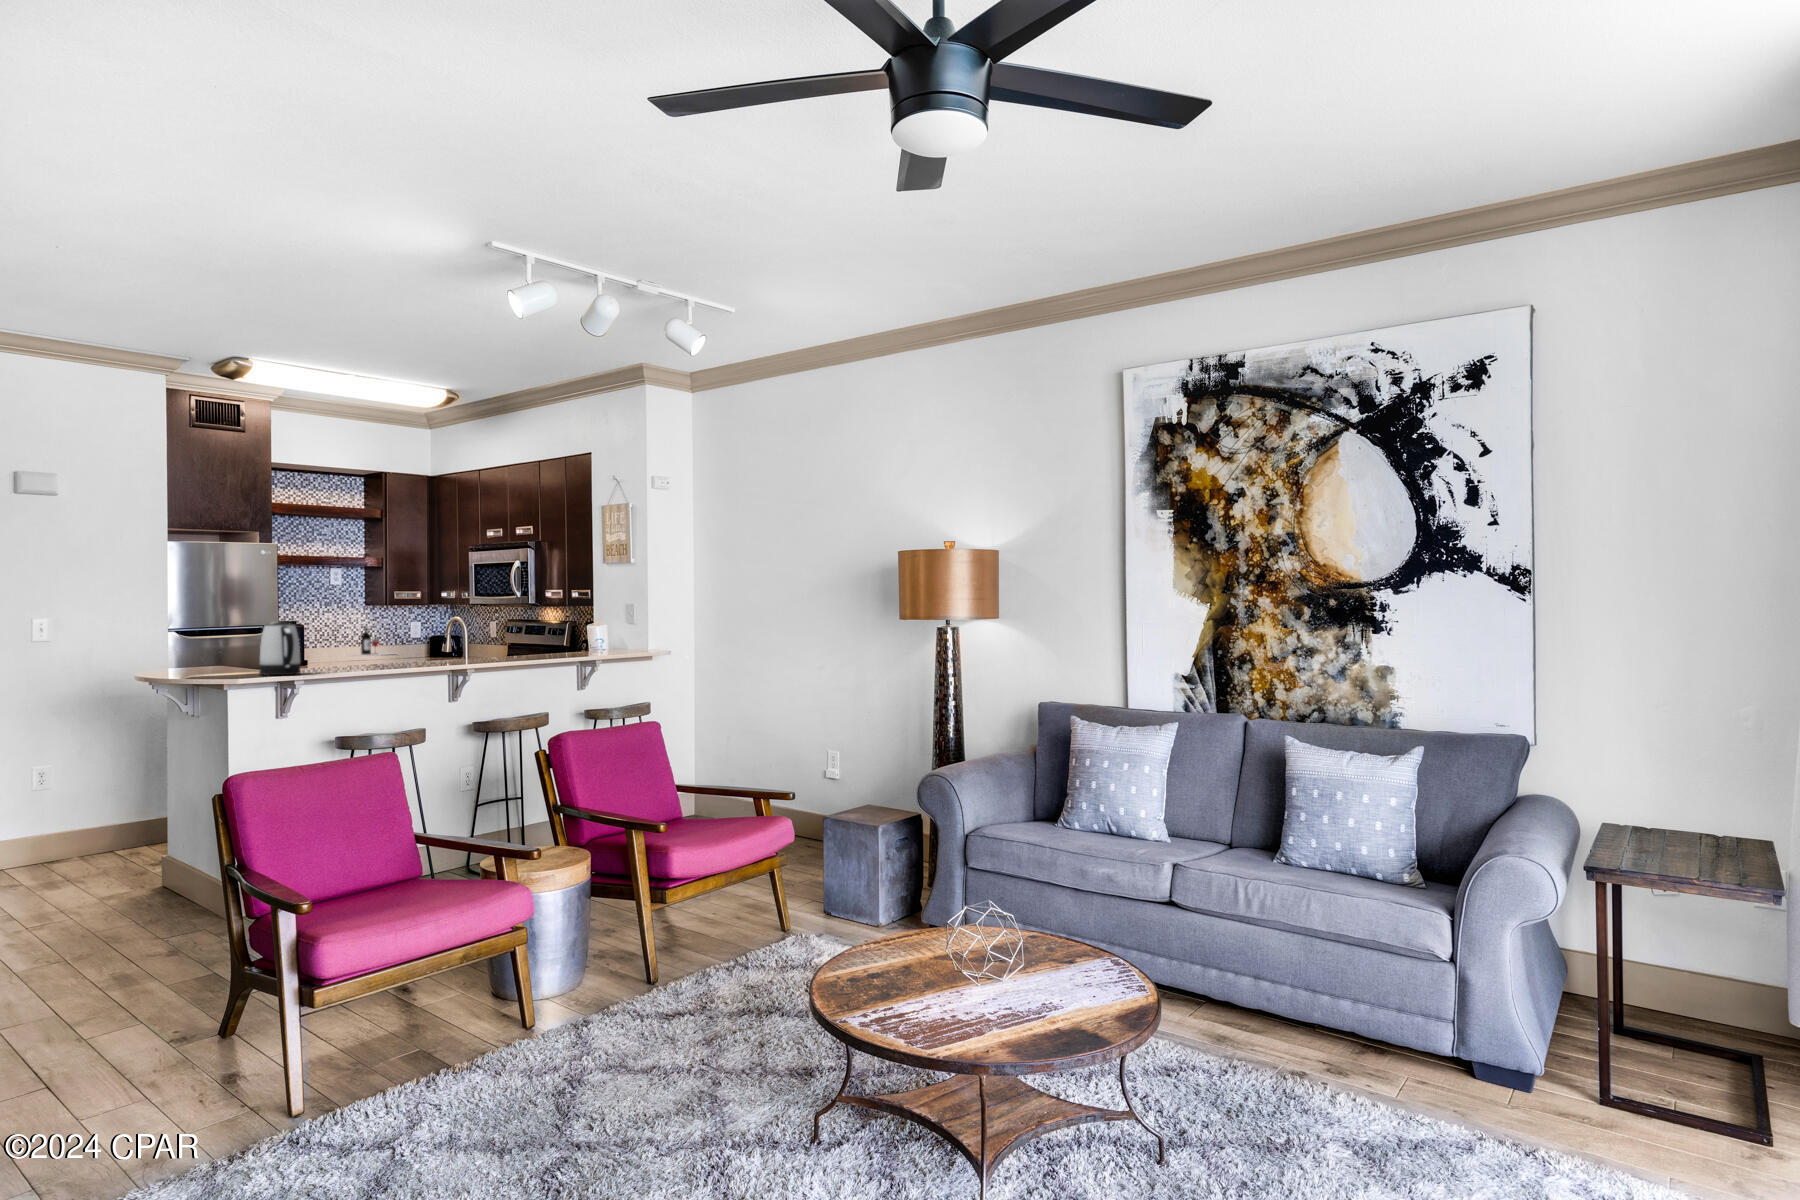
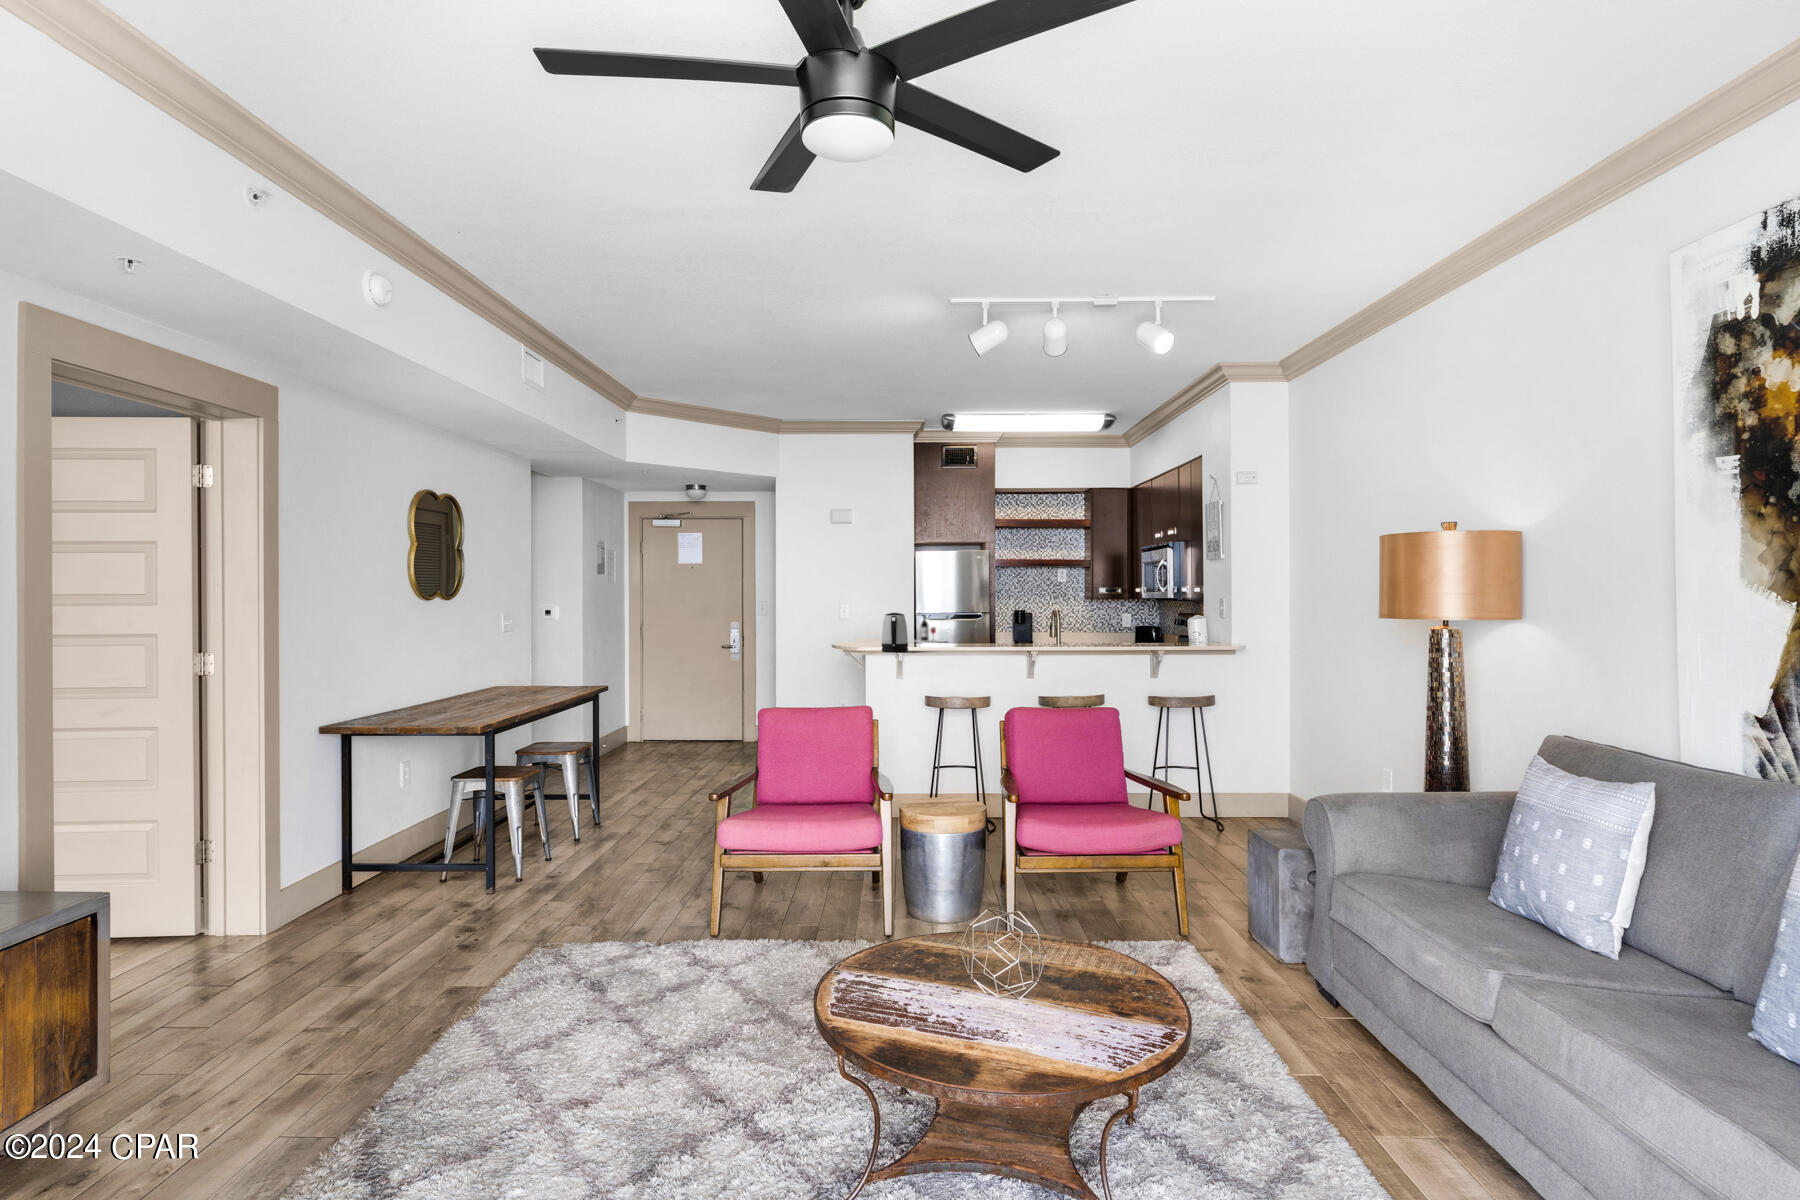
wine bottle: present [361,627,389,656] -> present [917,615,944,642]

